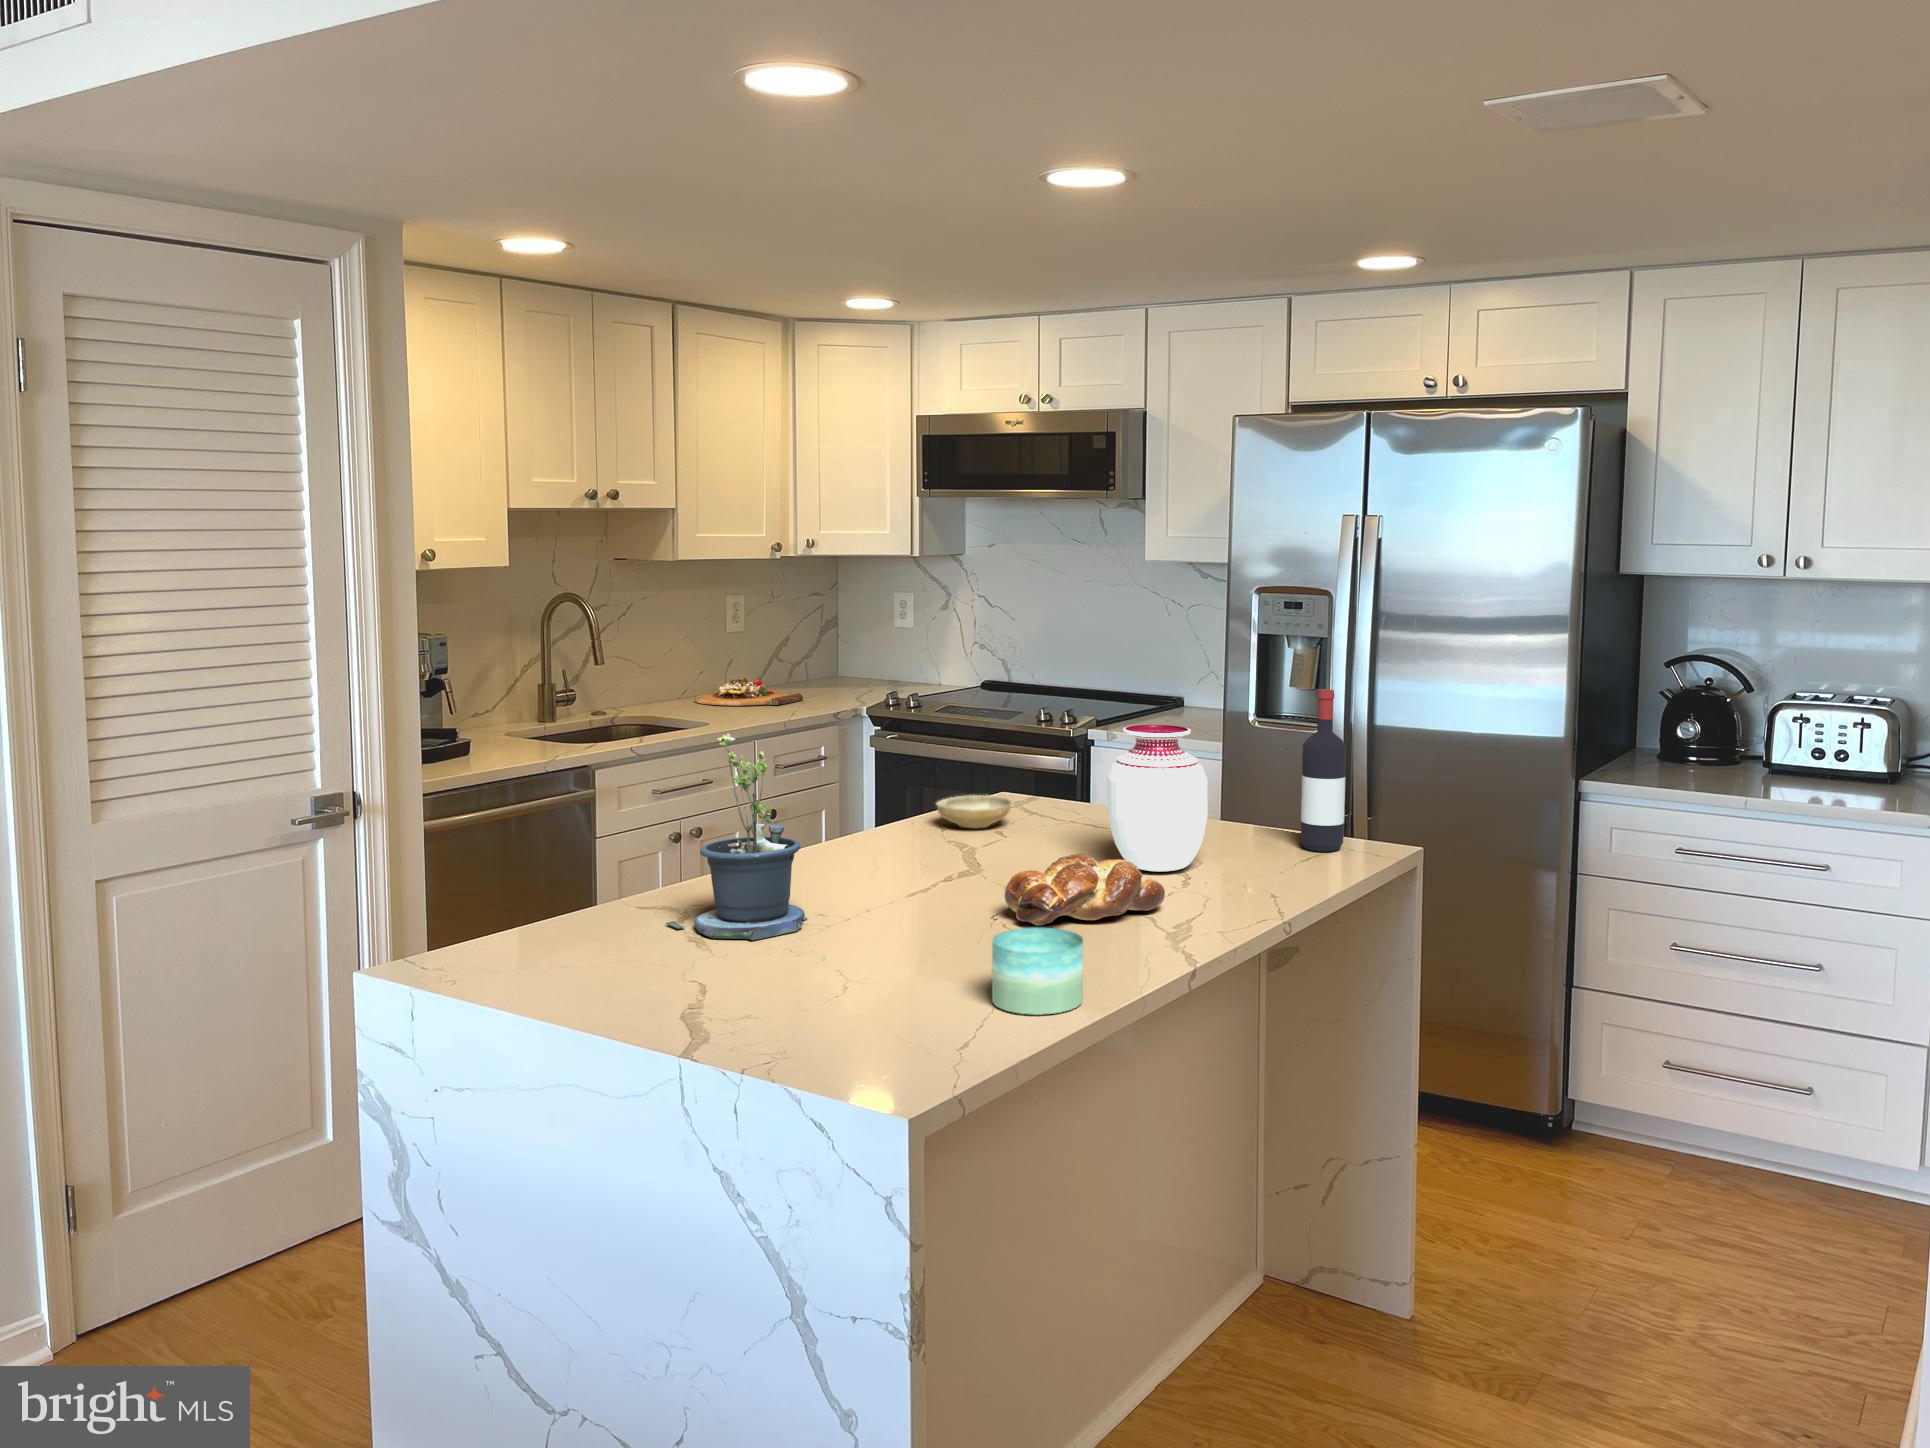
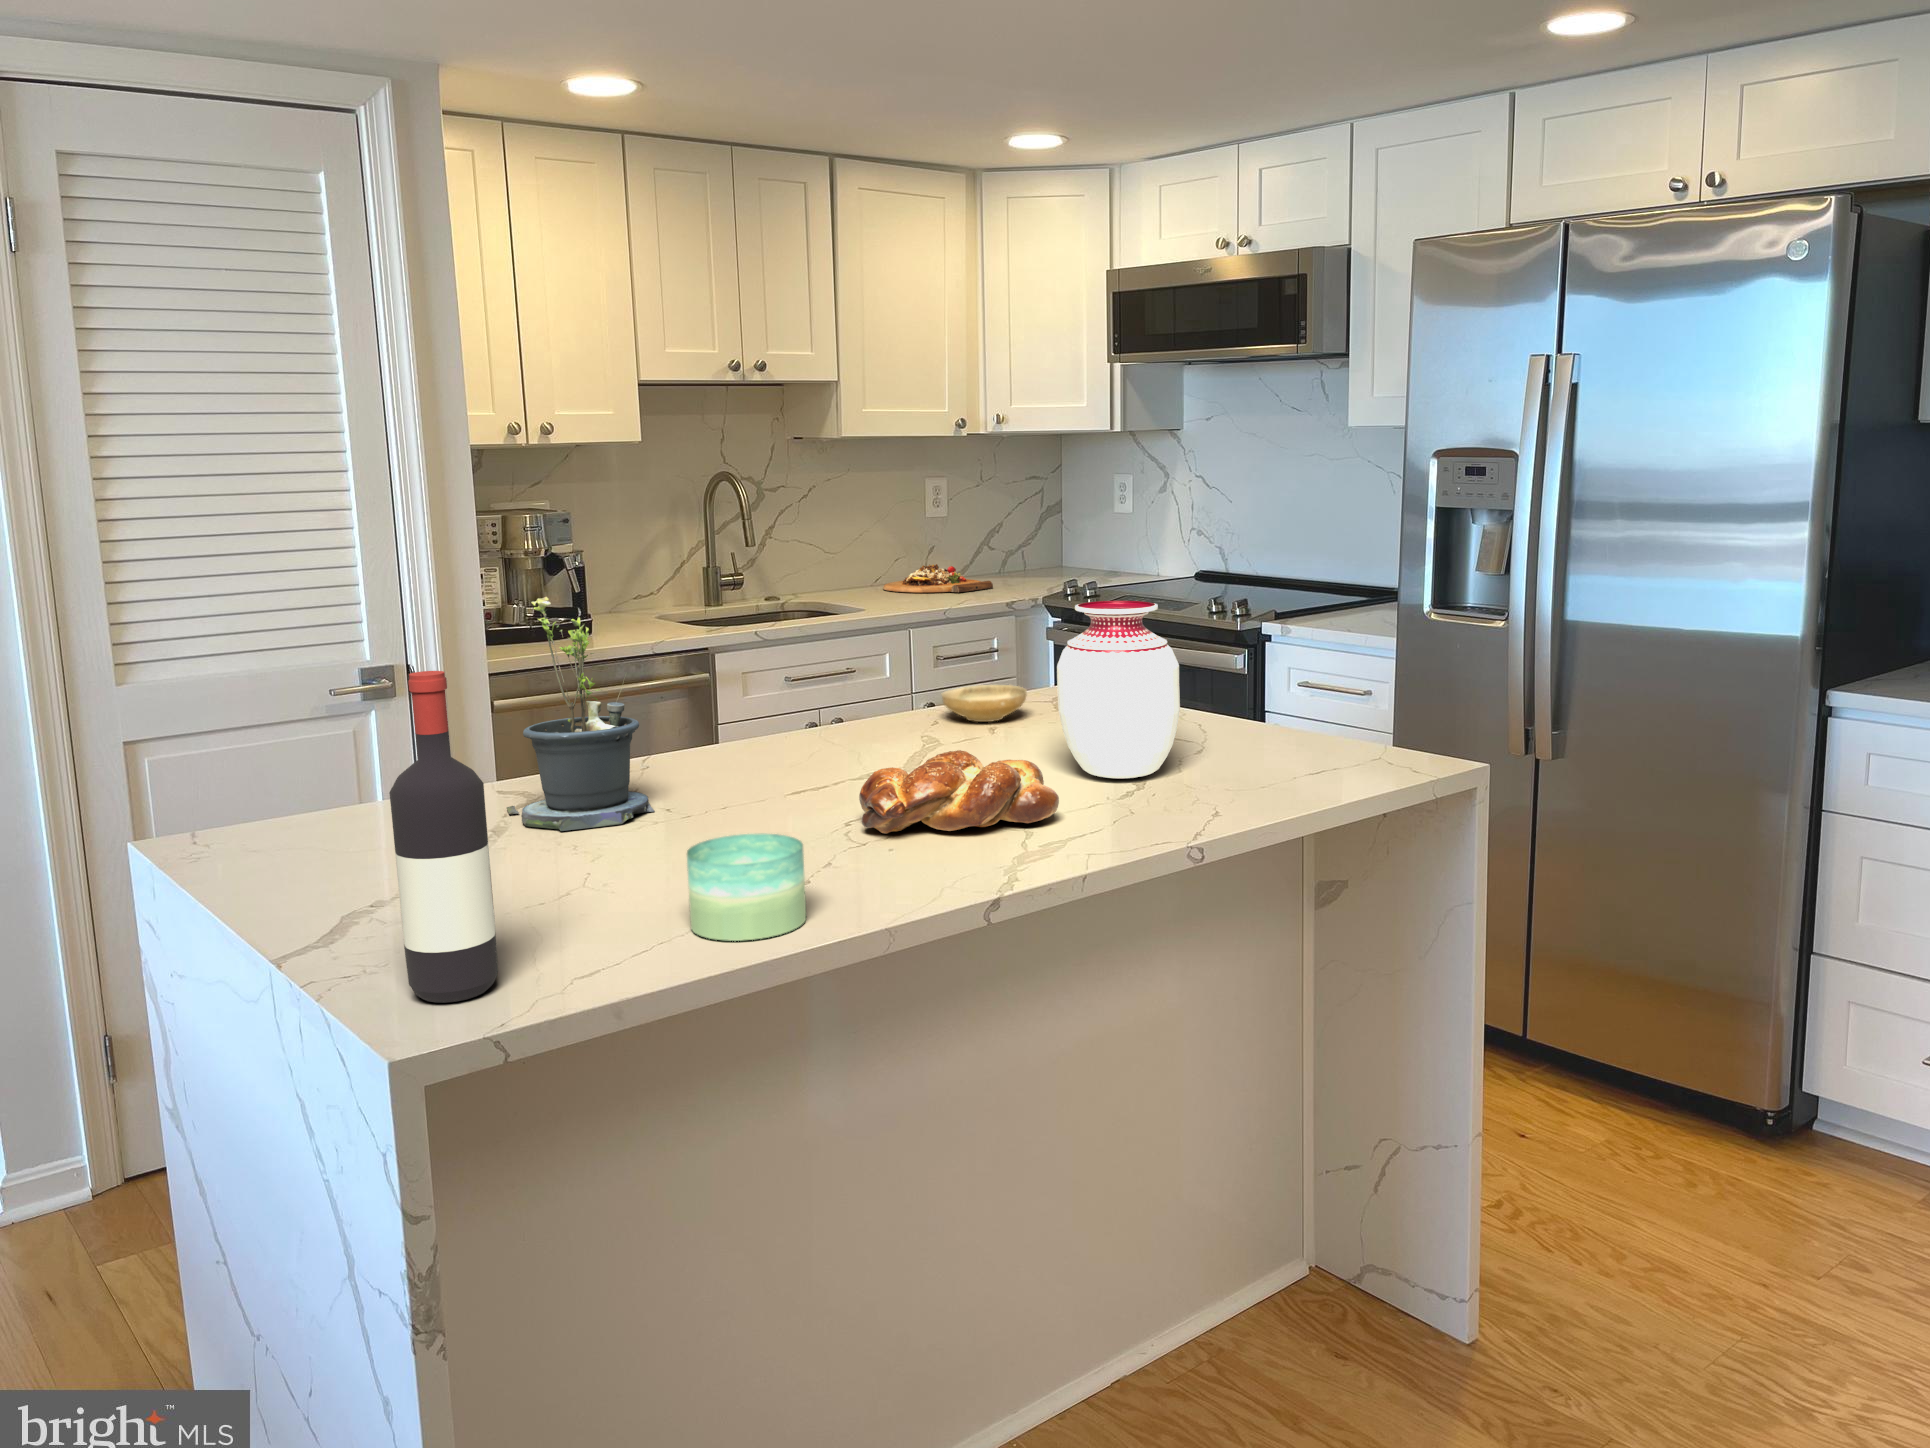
wine bottle: present [1301,689,1346,852] -> present [389,671,498,1003]

